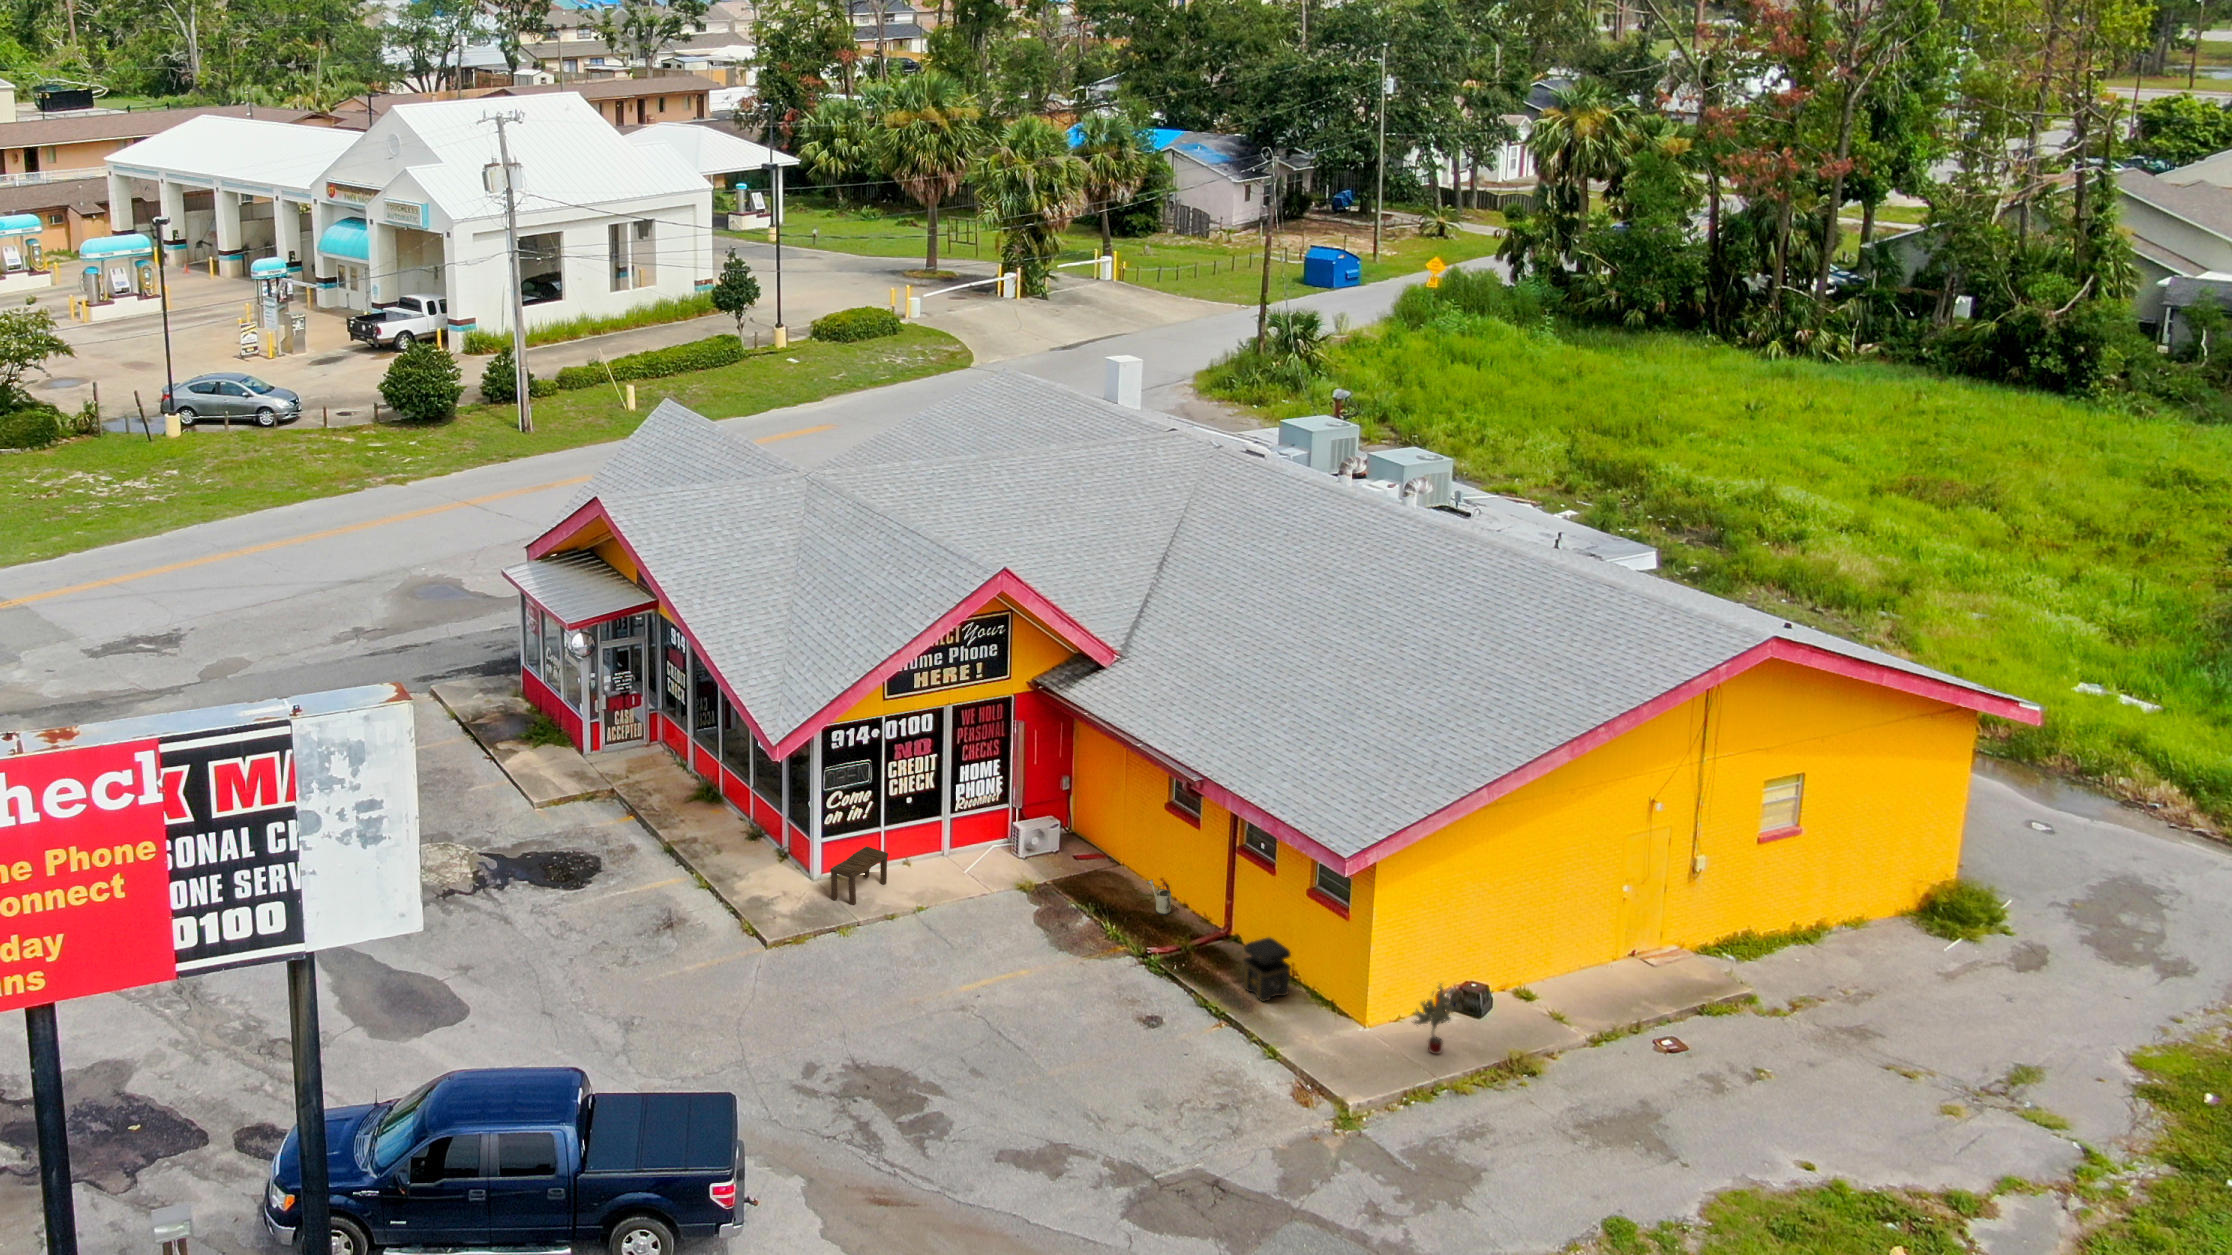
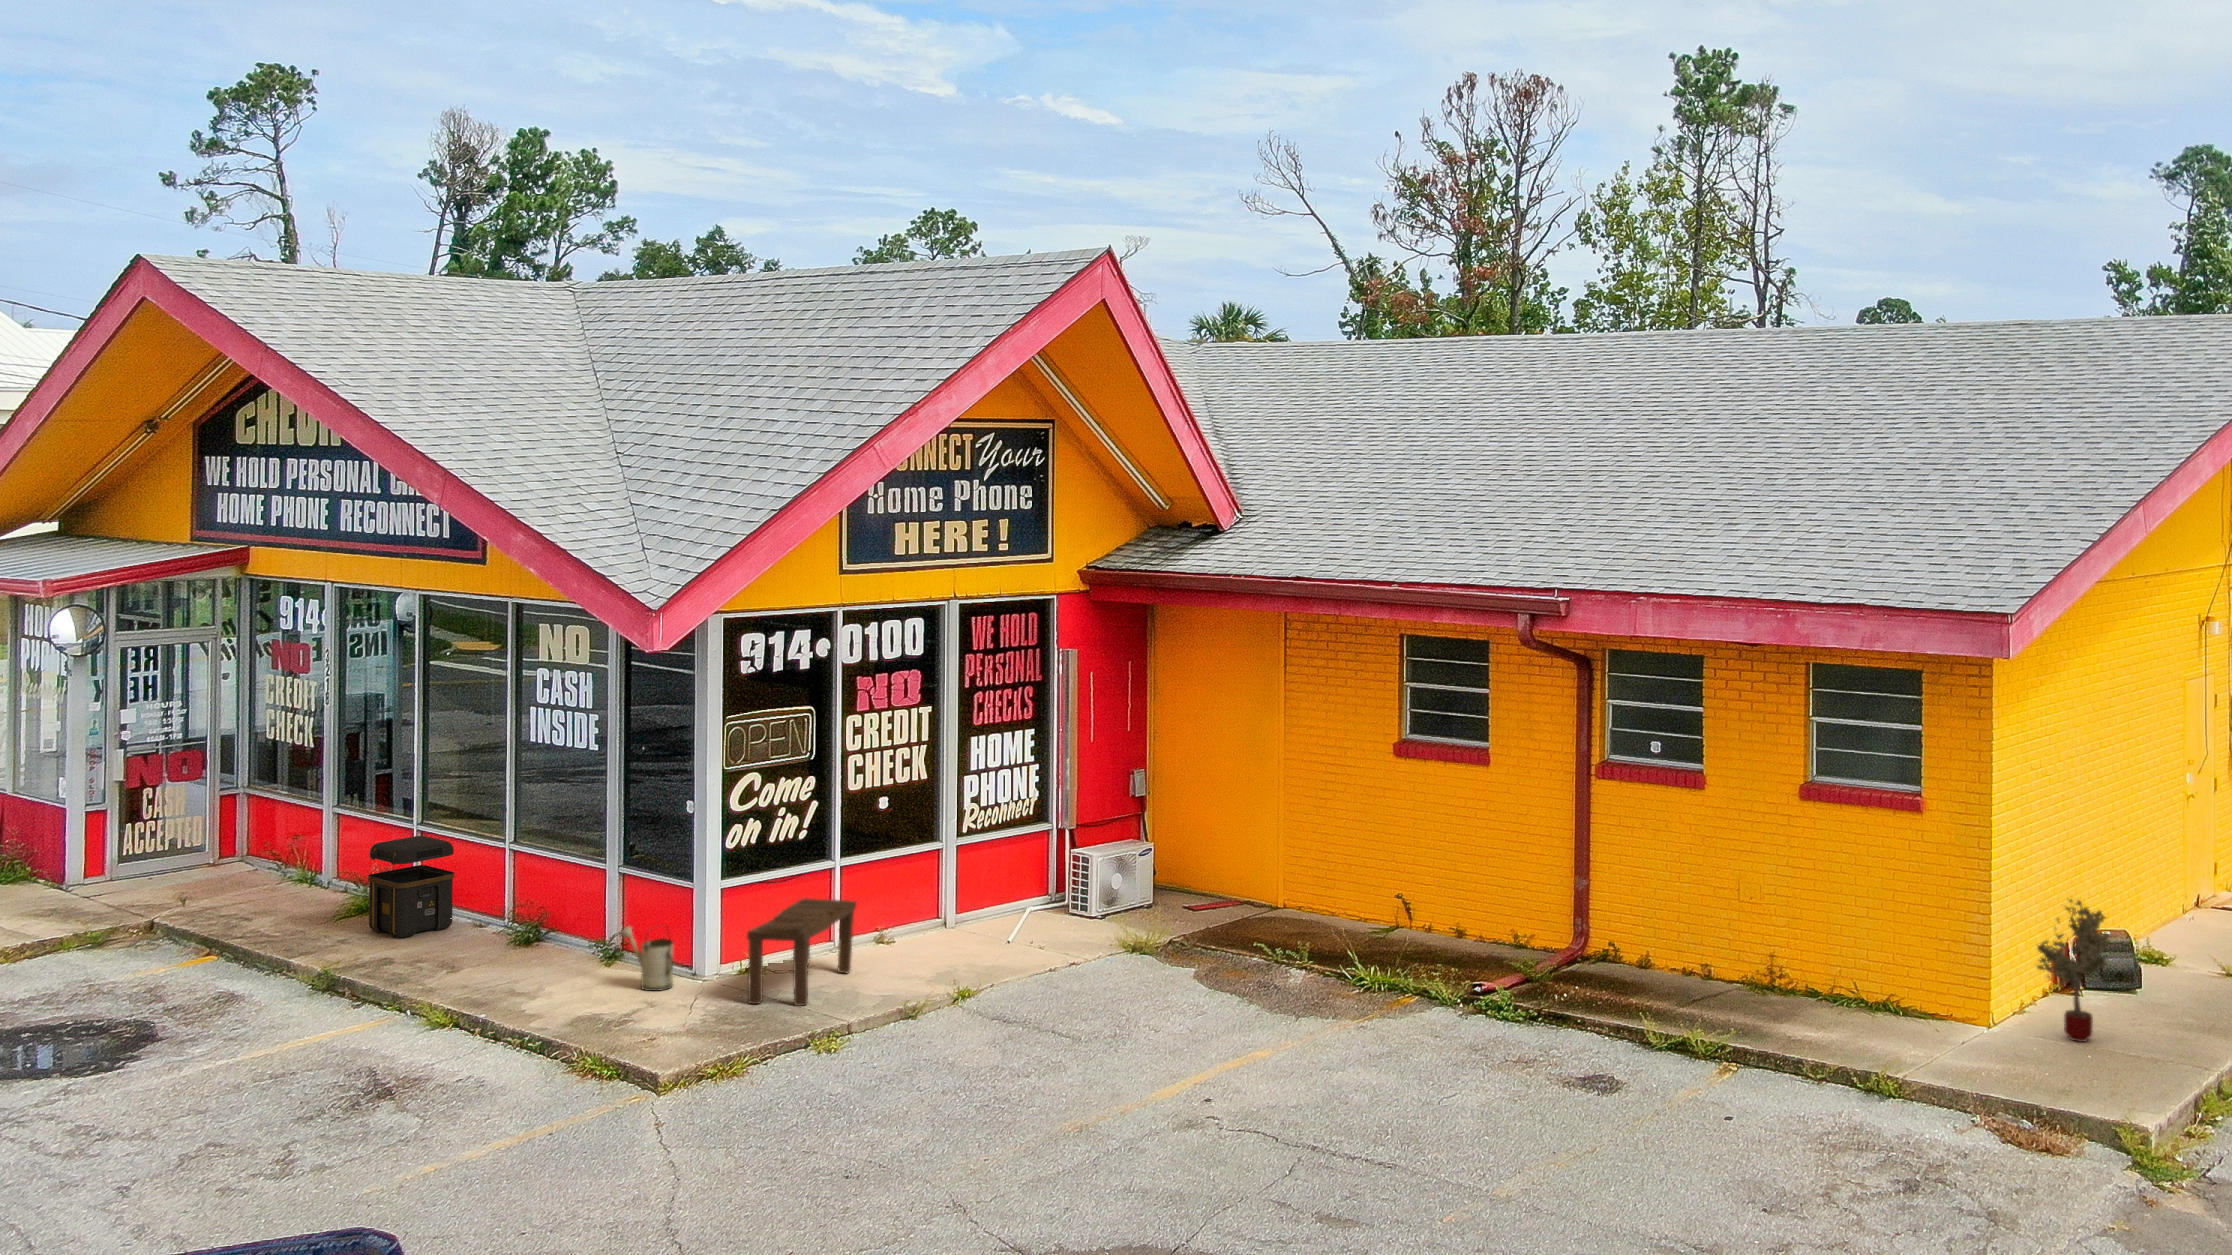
watering can: present [1147,879,1171,915] -> present [620,925,673,991]
toolbox: present [1243,938,1291,1001] -> present [368,836,455,938]

